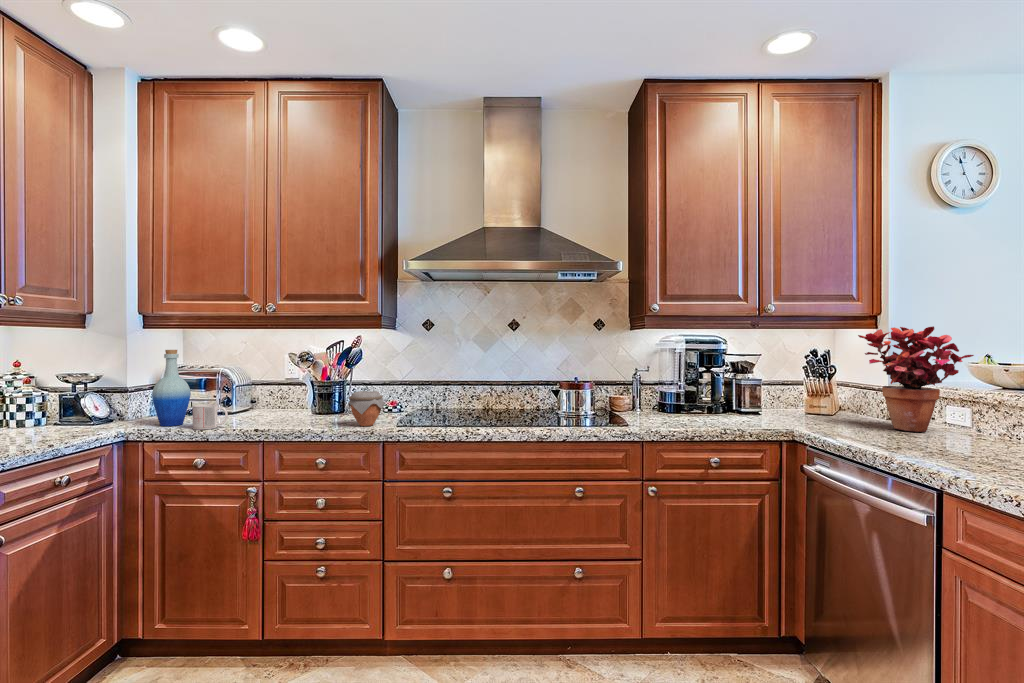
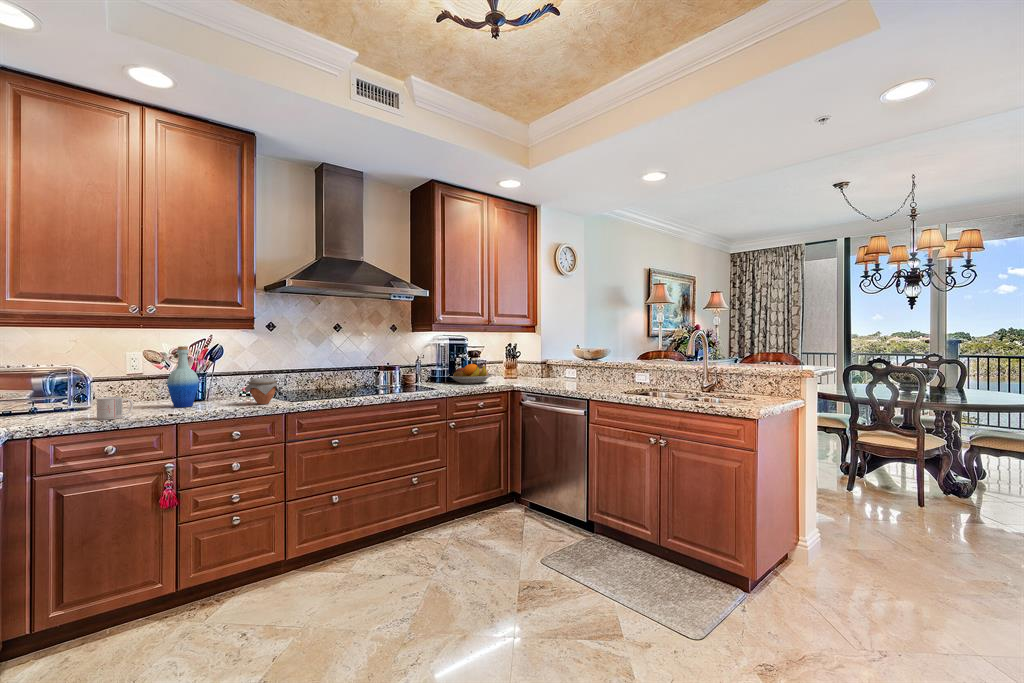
potted plant: present [858,326,974,432] -> none [536,332,581,382]
bottle: present [152,350,191,426] -> present [167,346,199,407]
fruit bowl: none [676,384,760,419] -> present [448,364,493,384]

